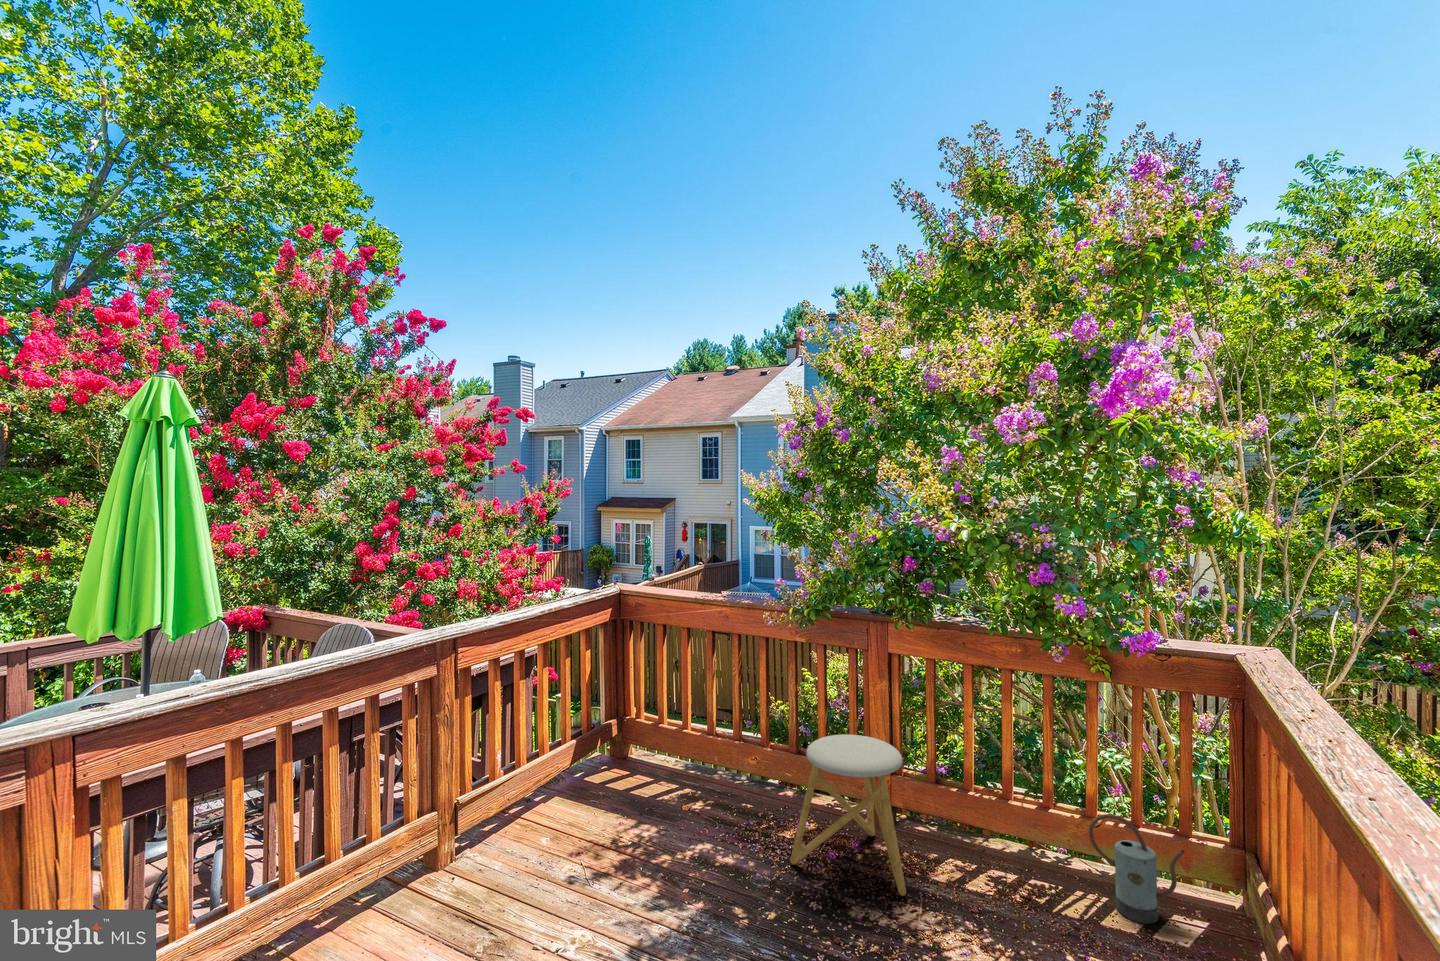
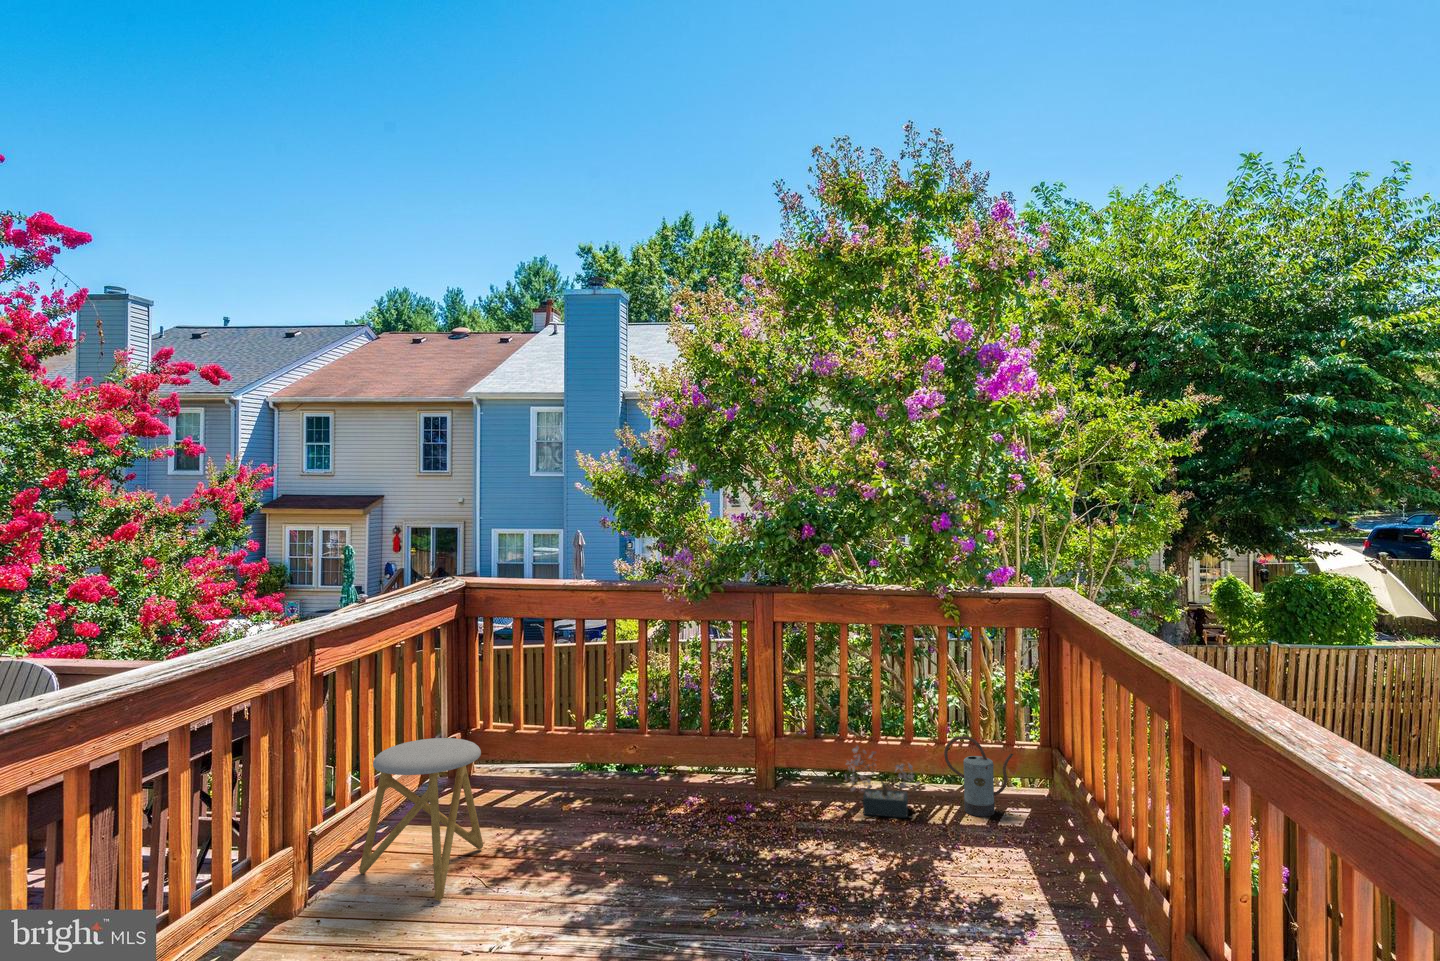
stool: present [790,734,906,896] -> present [359,738,483,900]
decorative plant: none [962,800,1054,902] -> present [845,746,920,818]

